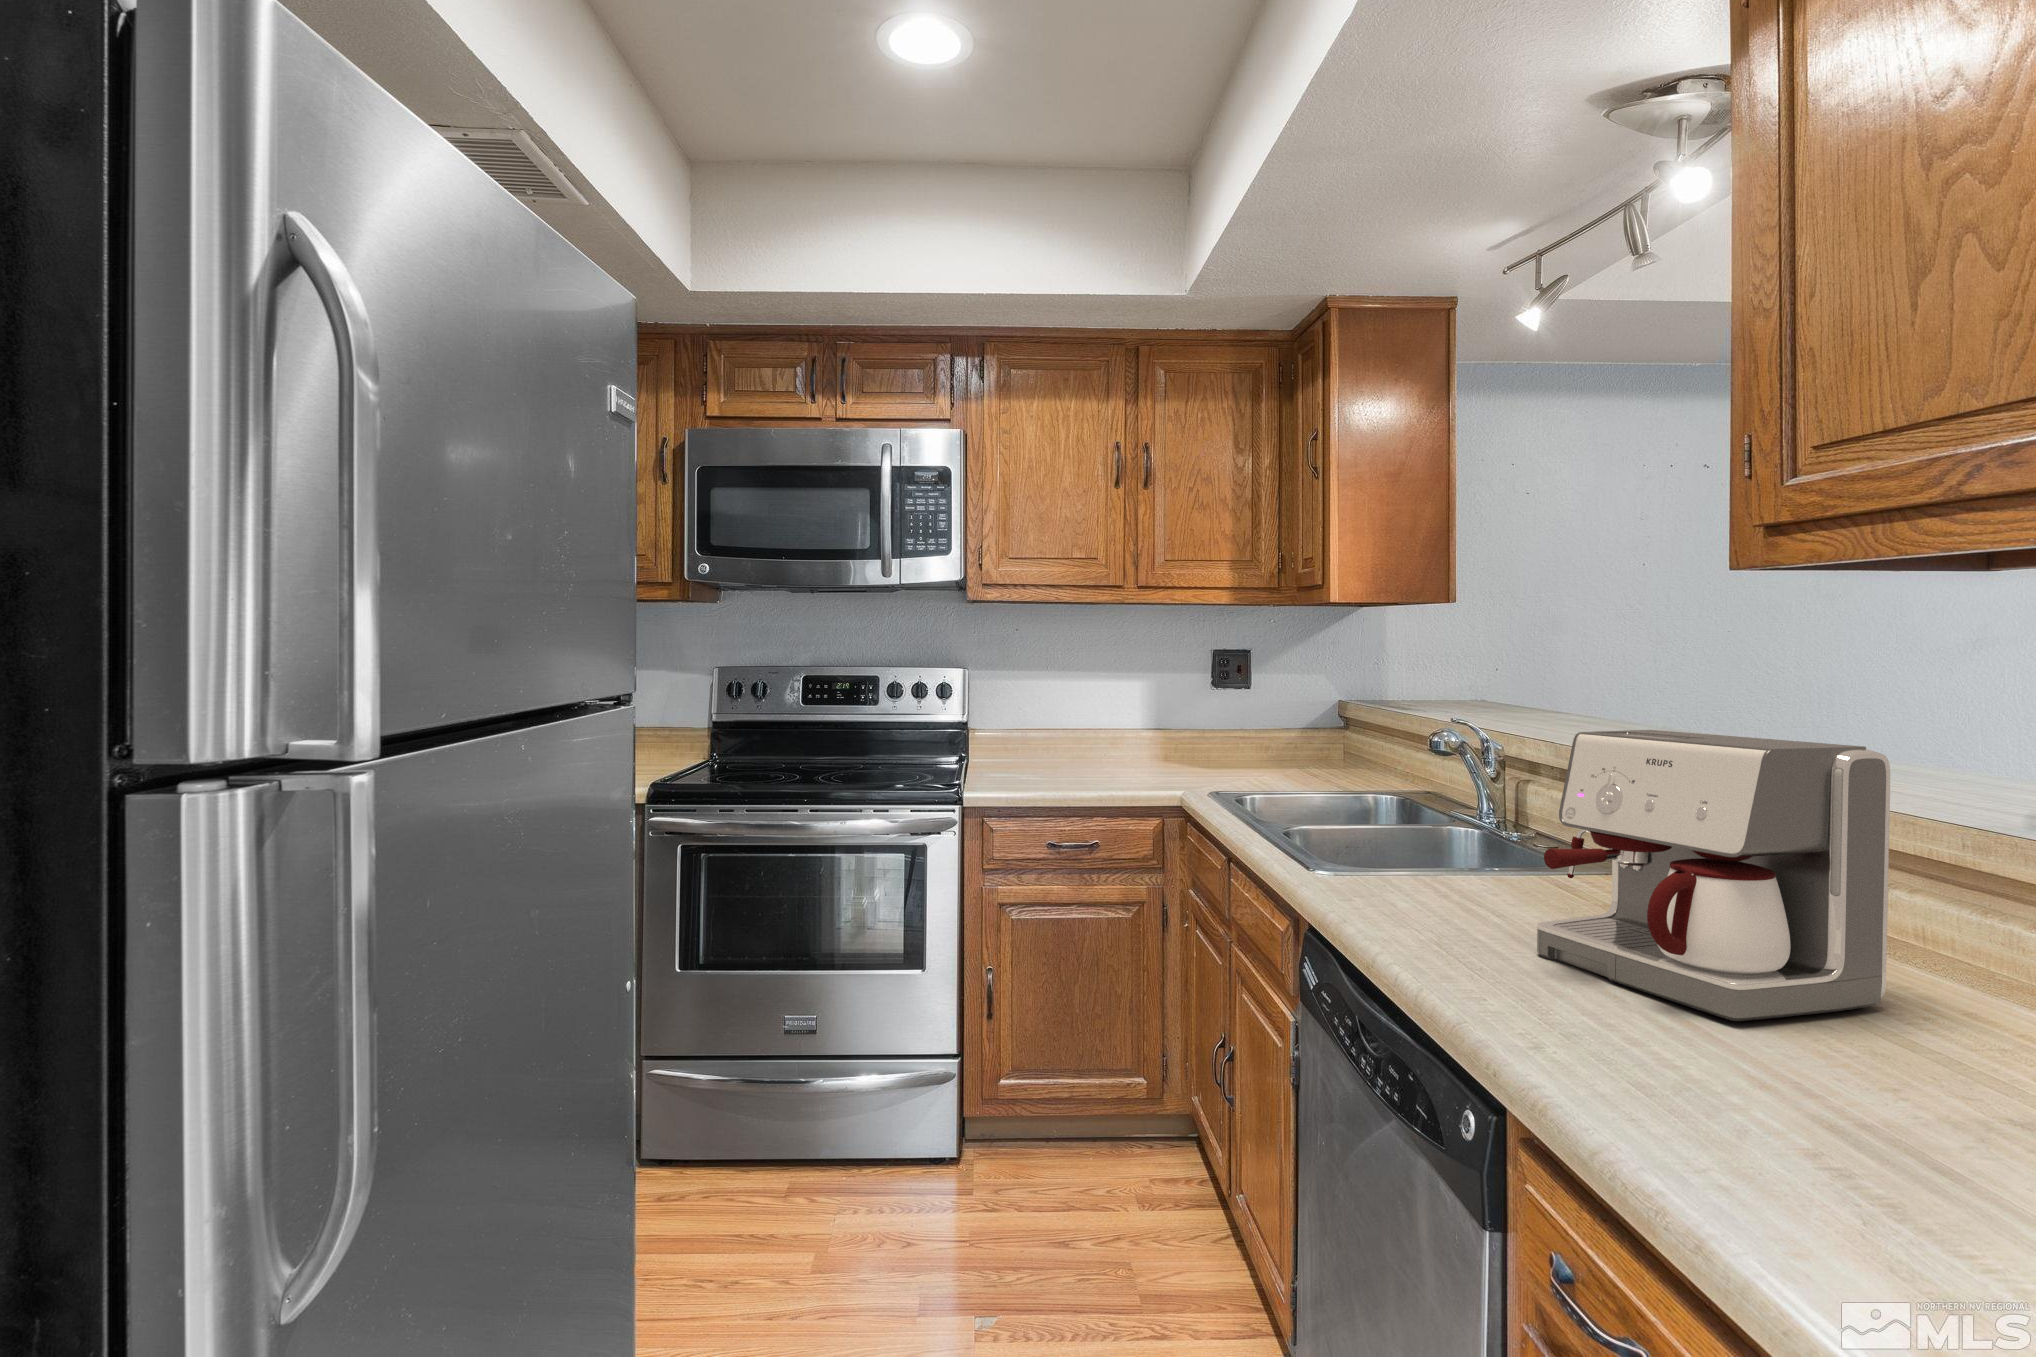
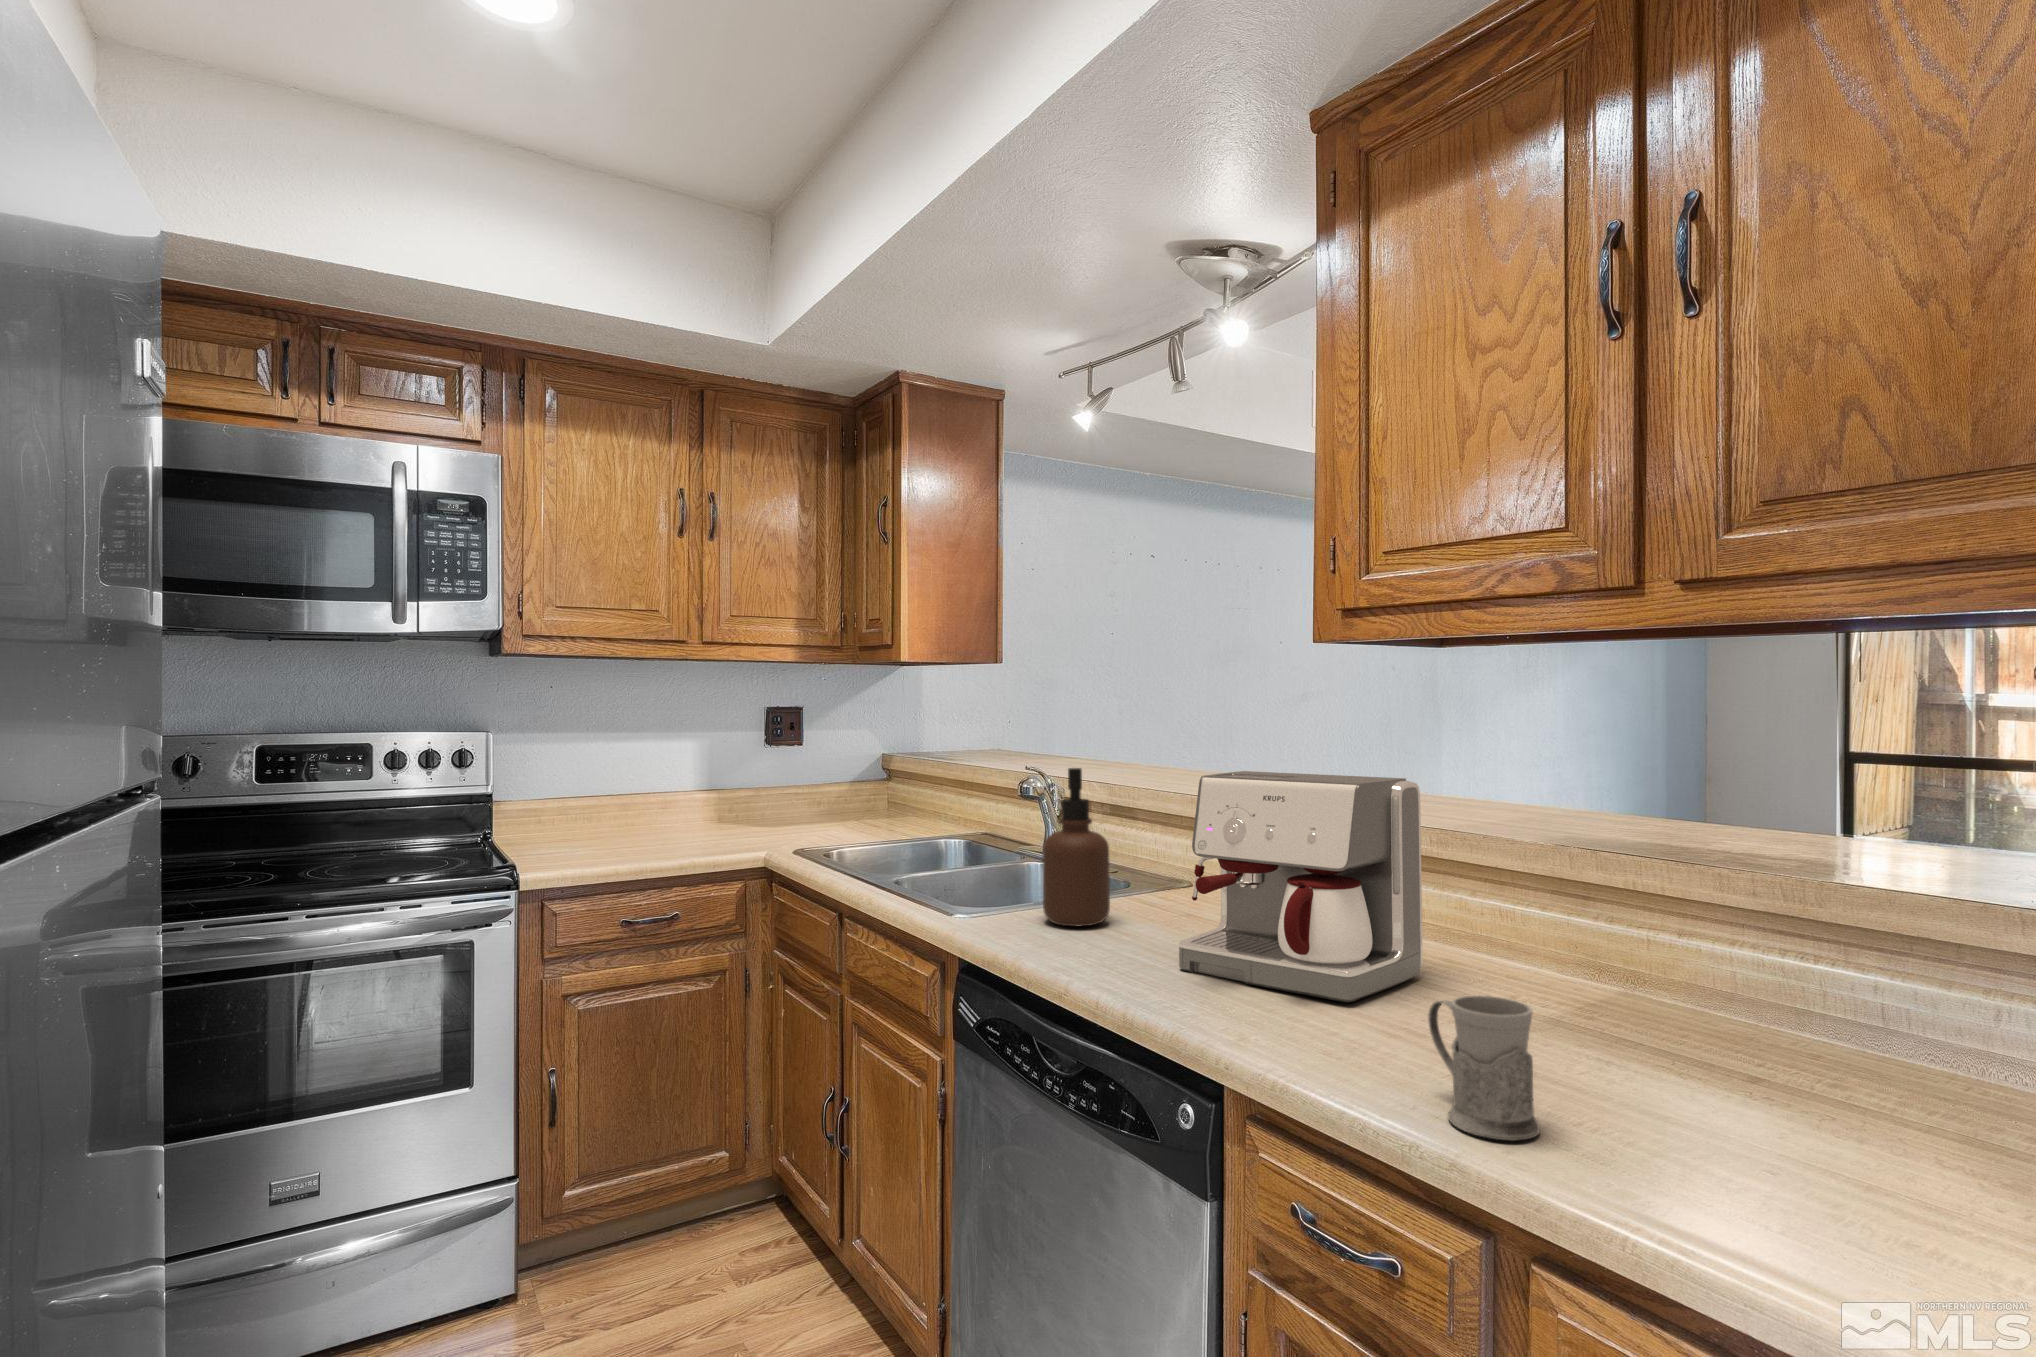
soap dispenser: none [1414,719,1494,896] -> present [1042,768,1110,926]
mug: none [1759,1026,1896,1225] -> present [1428,996,1540,1141]

